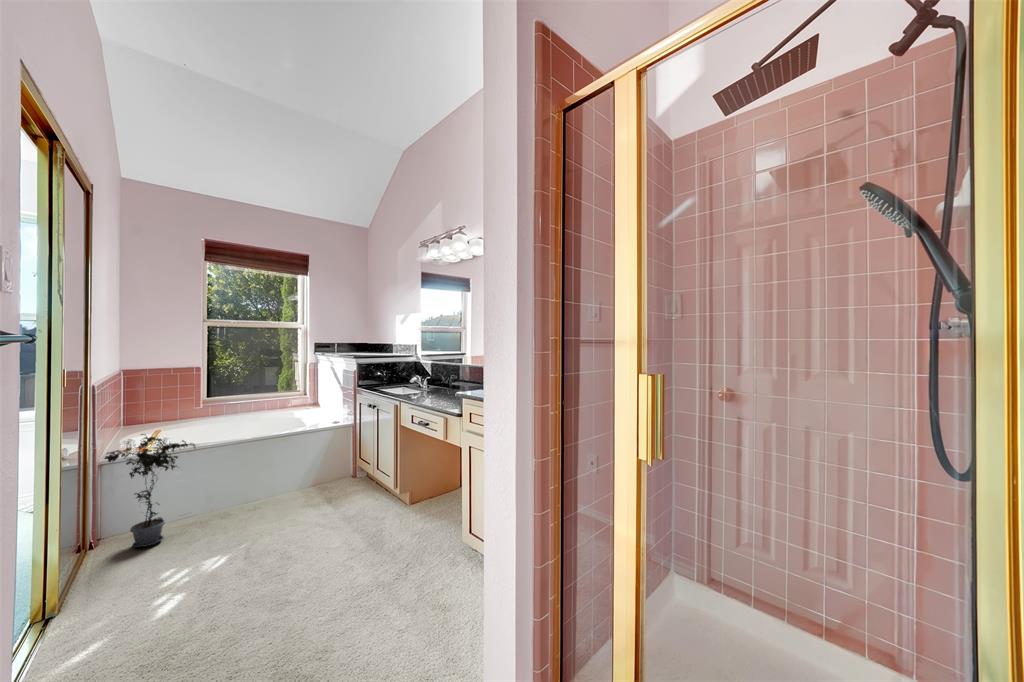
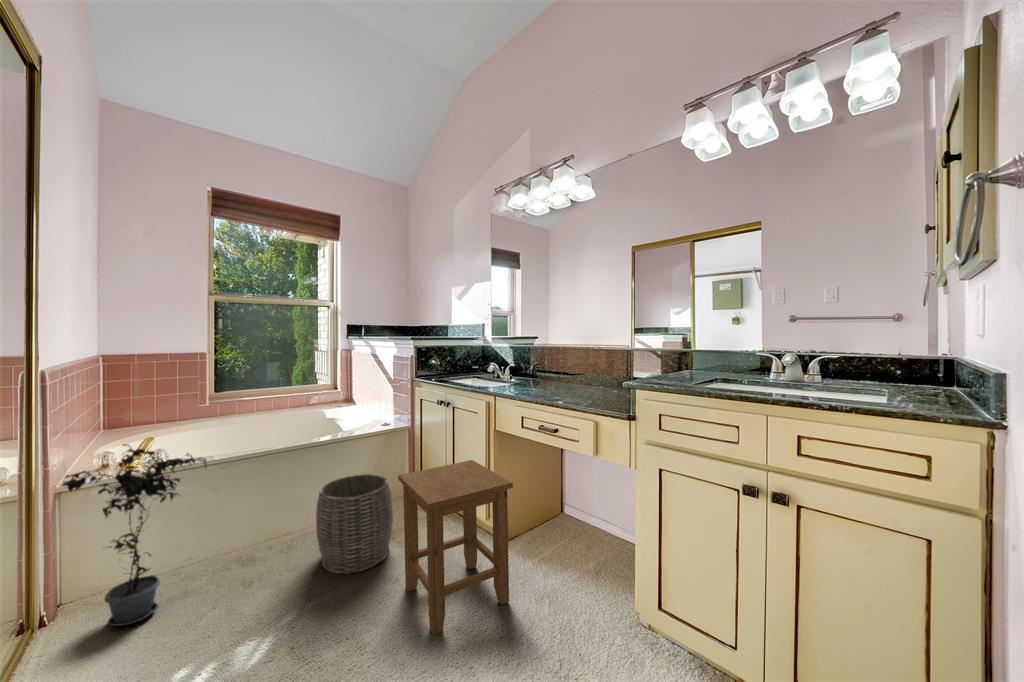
stool: none [322,446,393,553] -> present [398,460,513,635]
woven basket: none [271,457,327,522] -> present [316,474,393,574]

